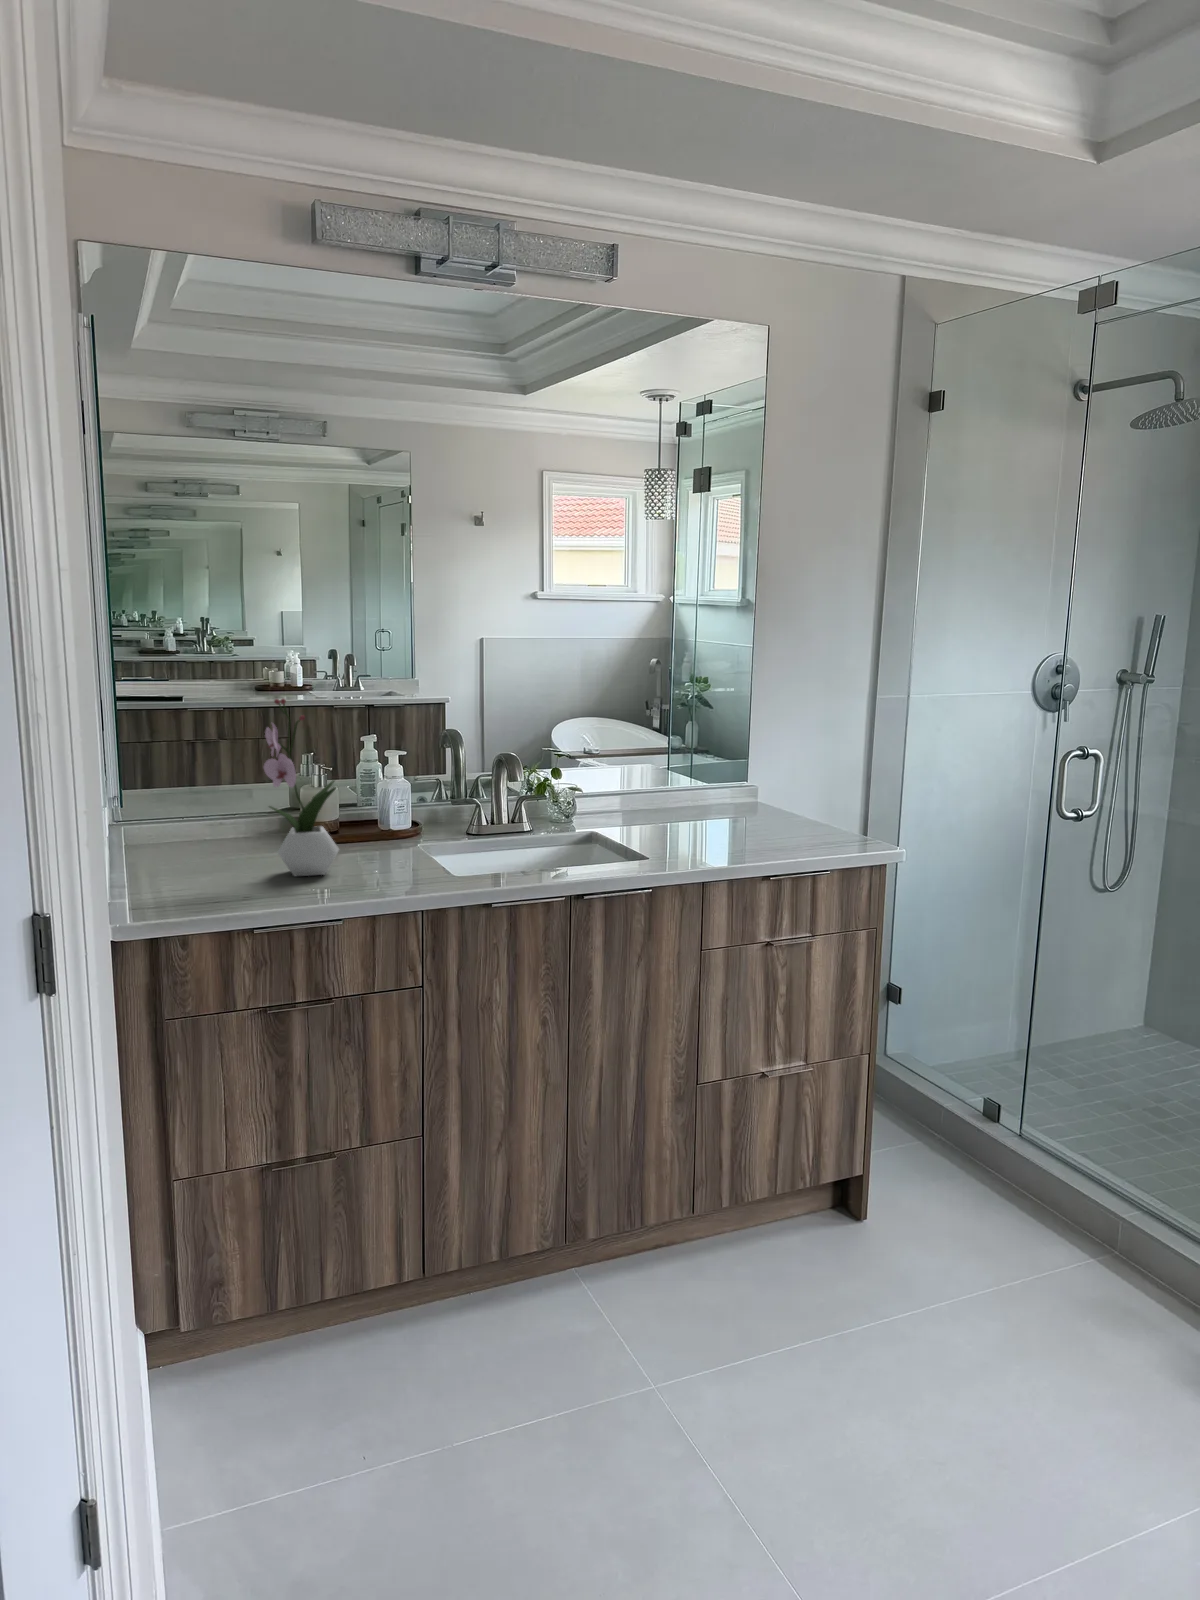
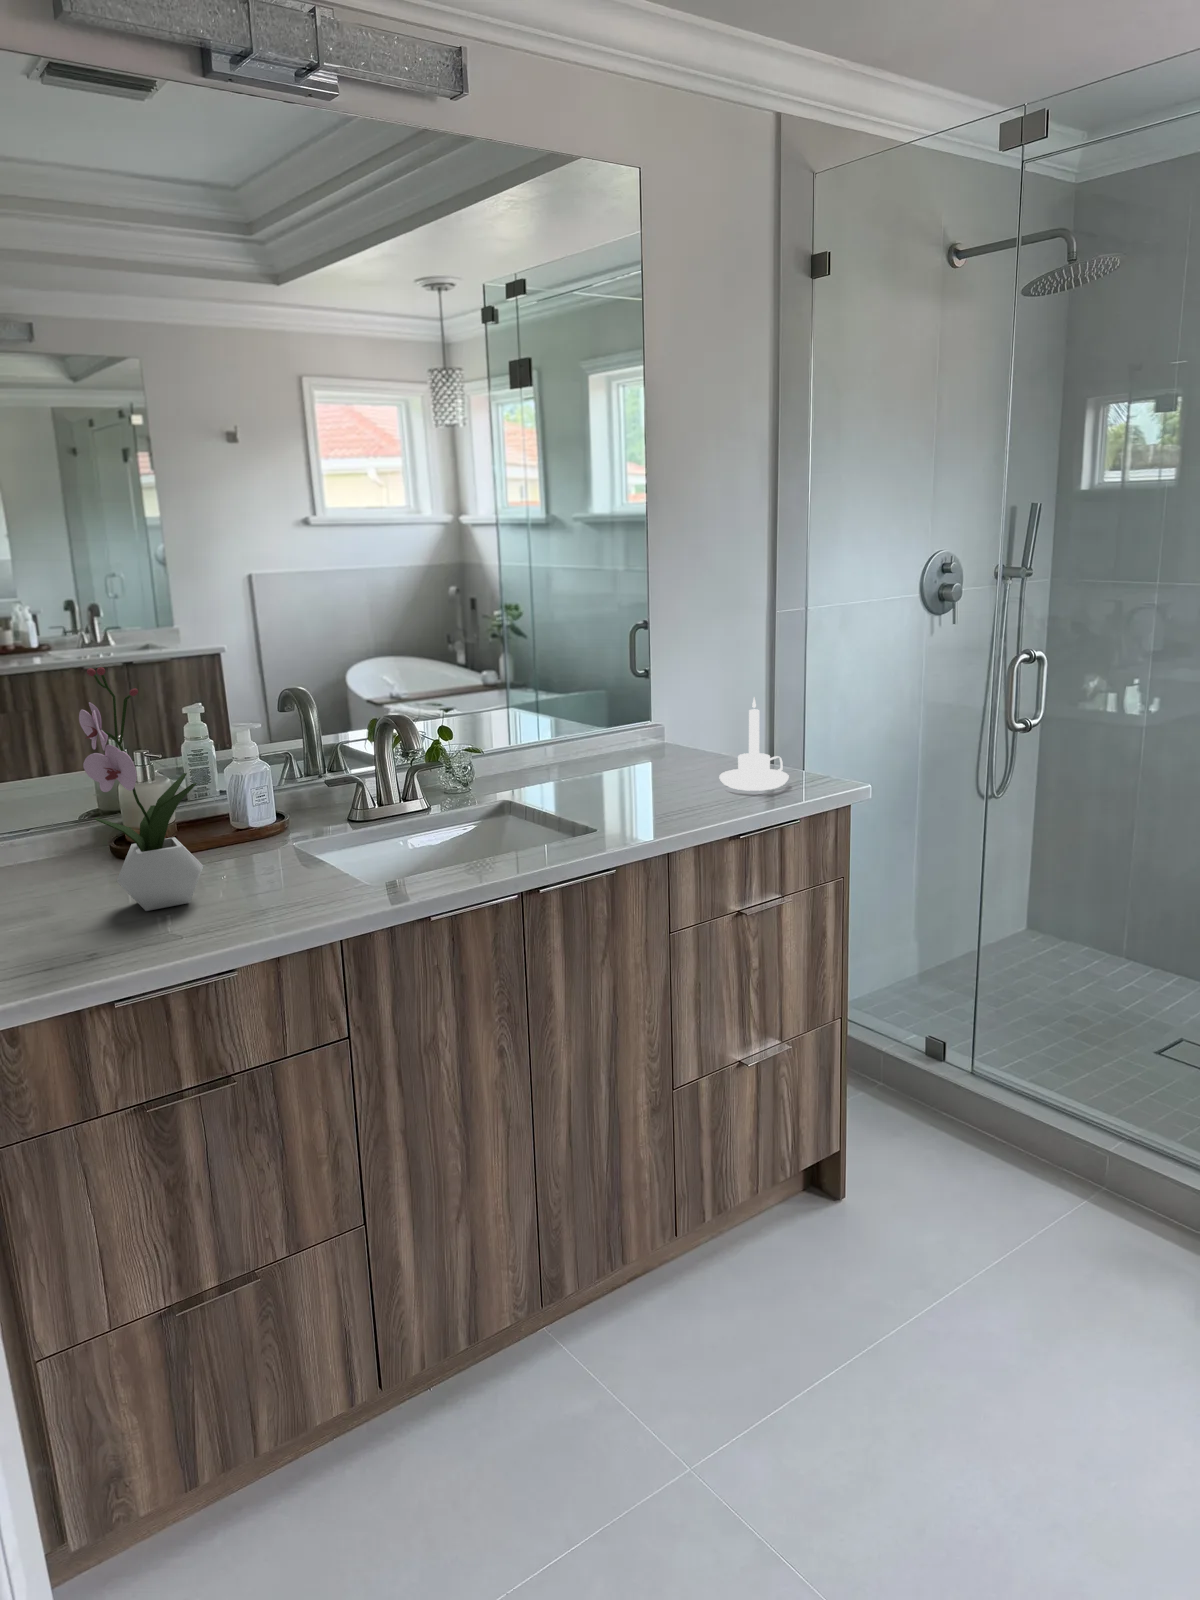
candle holder: none [777,766,837,845] -> present [719,697,789,791]

